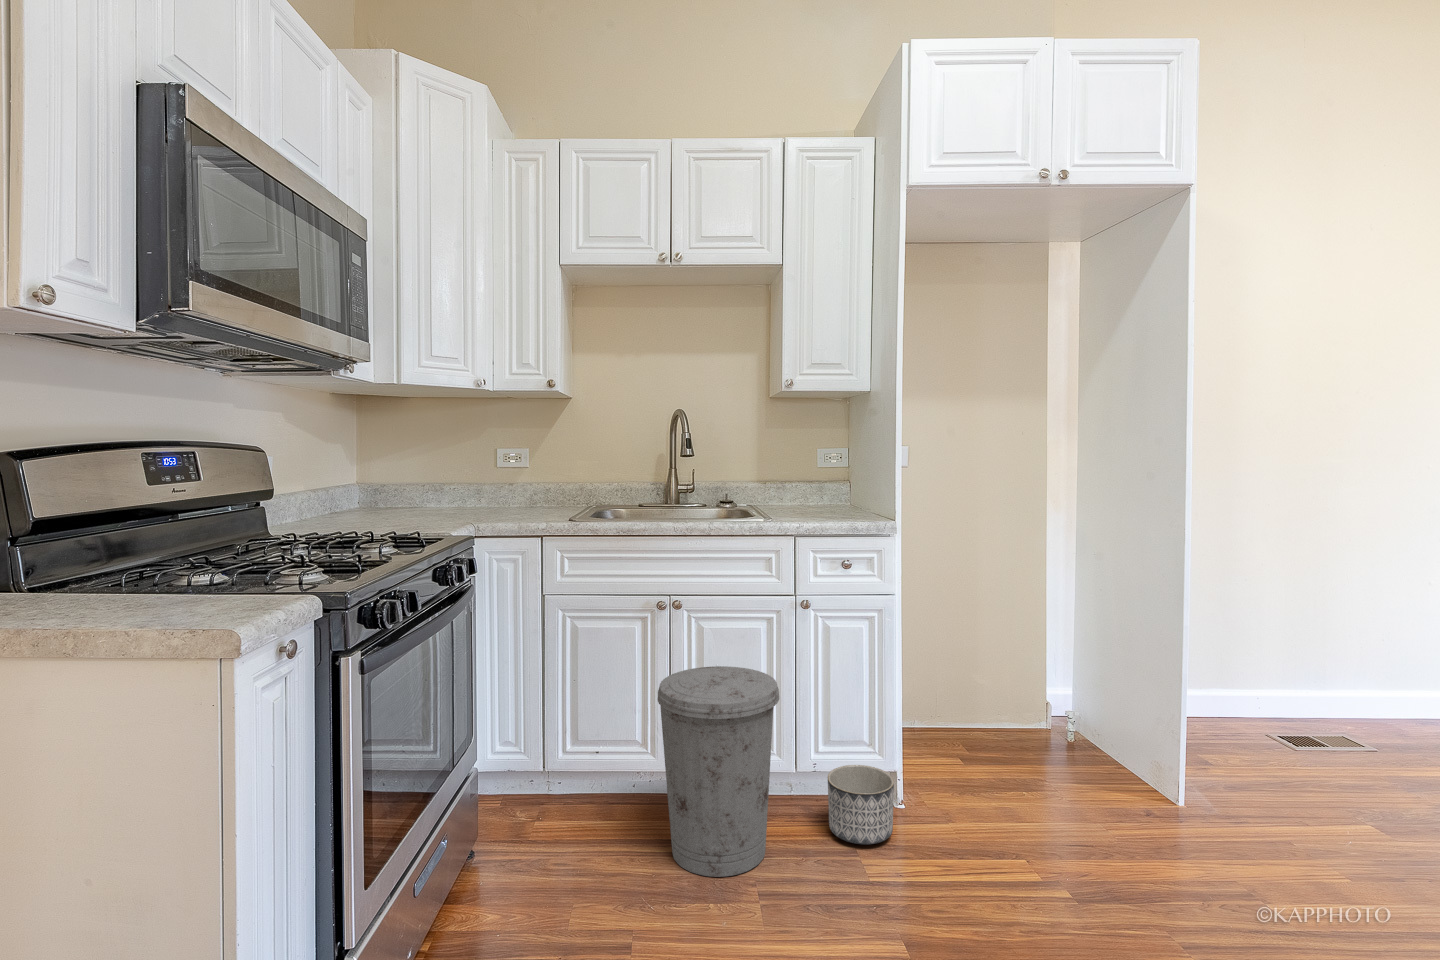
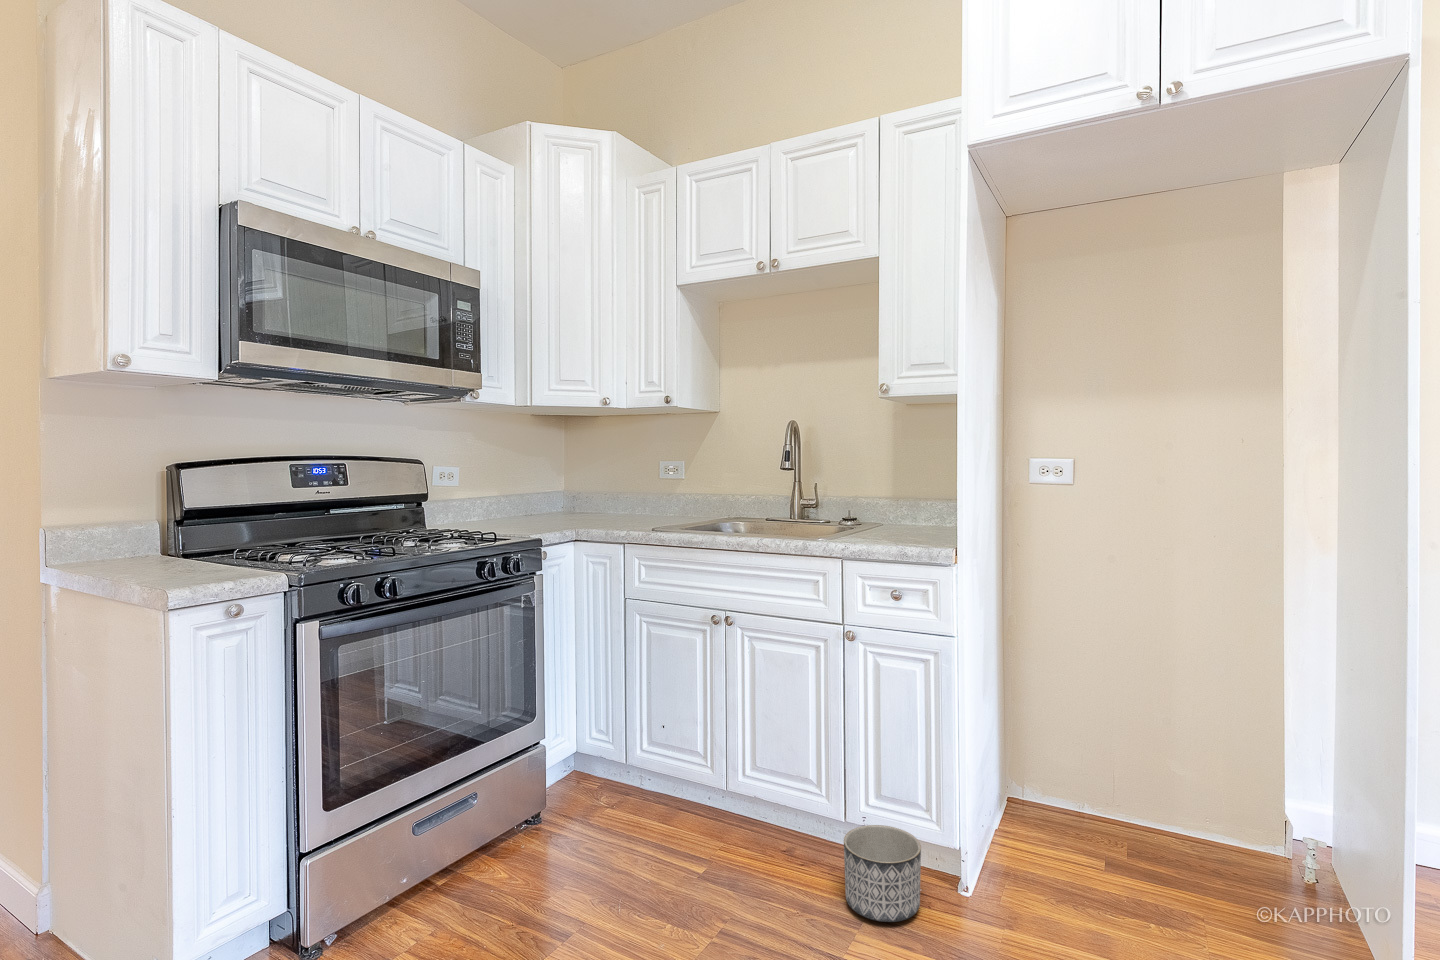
trash can: present [658,666,779,877] -> none [659,686,785,906]

